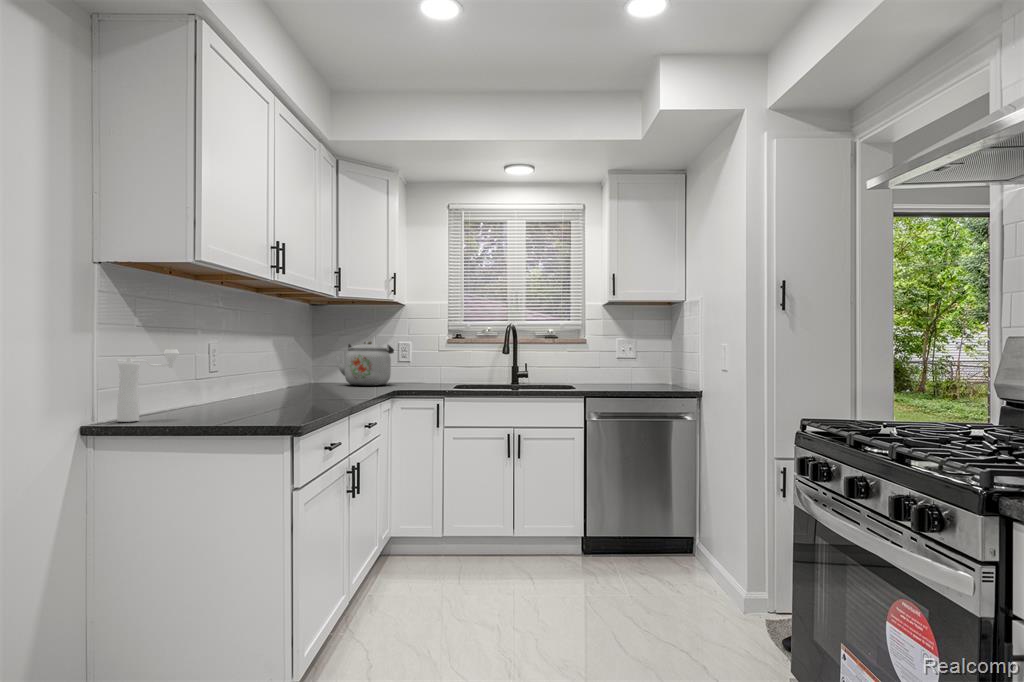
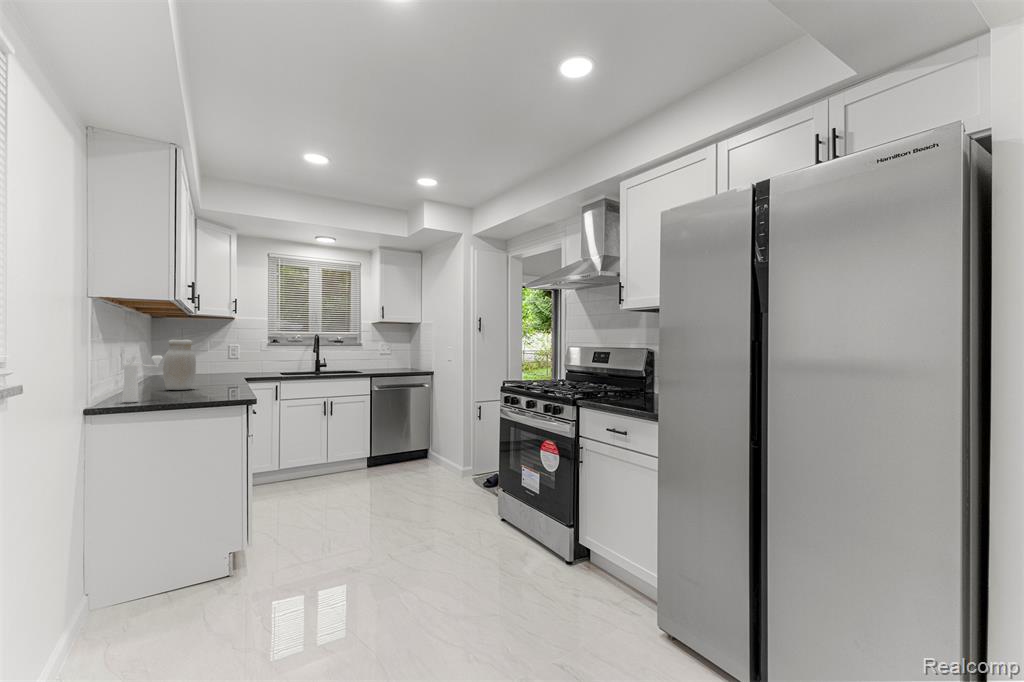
jar: none [231,328,274,405] -> present [163,340,196,390]
kettle: present [336,341,394,386] -> none [191,345,235,376]

